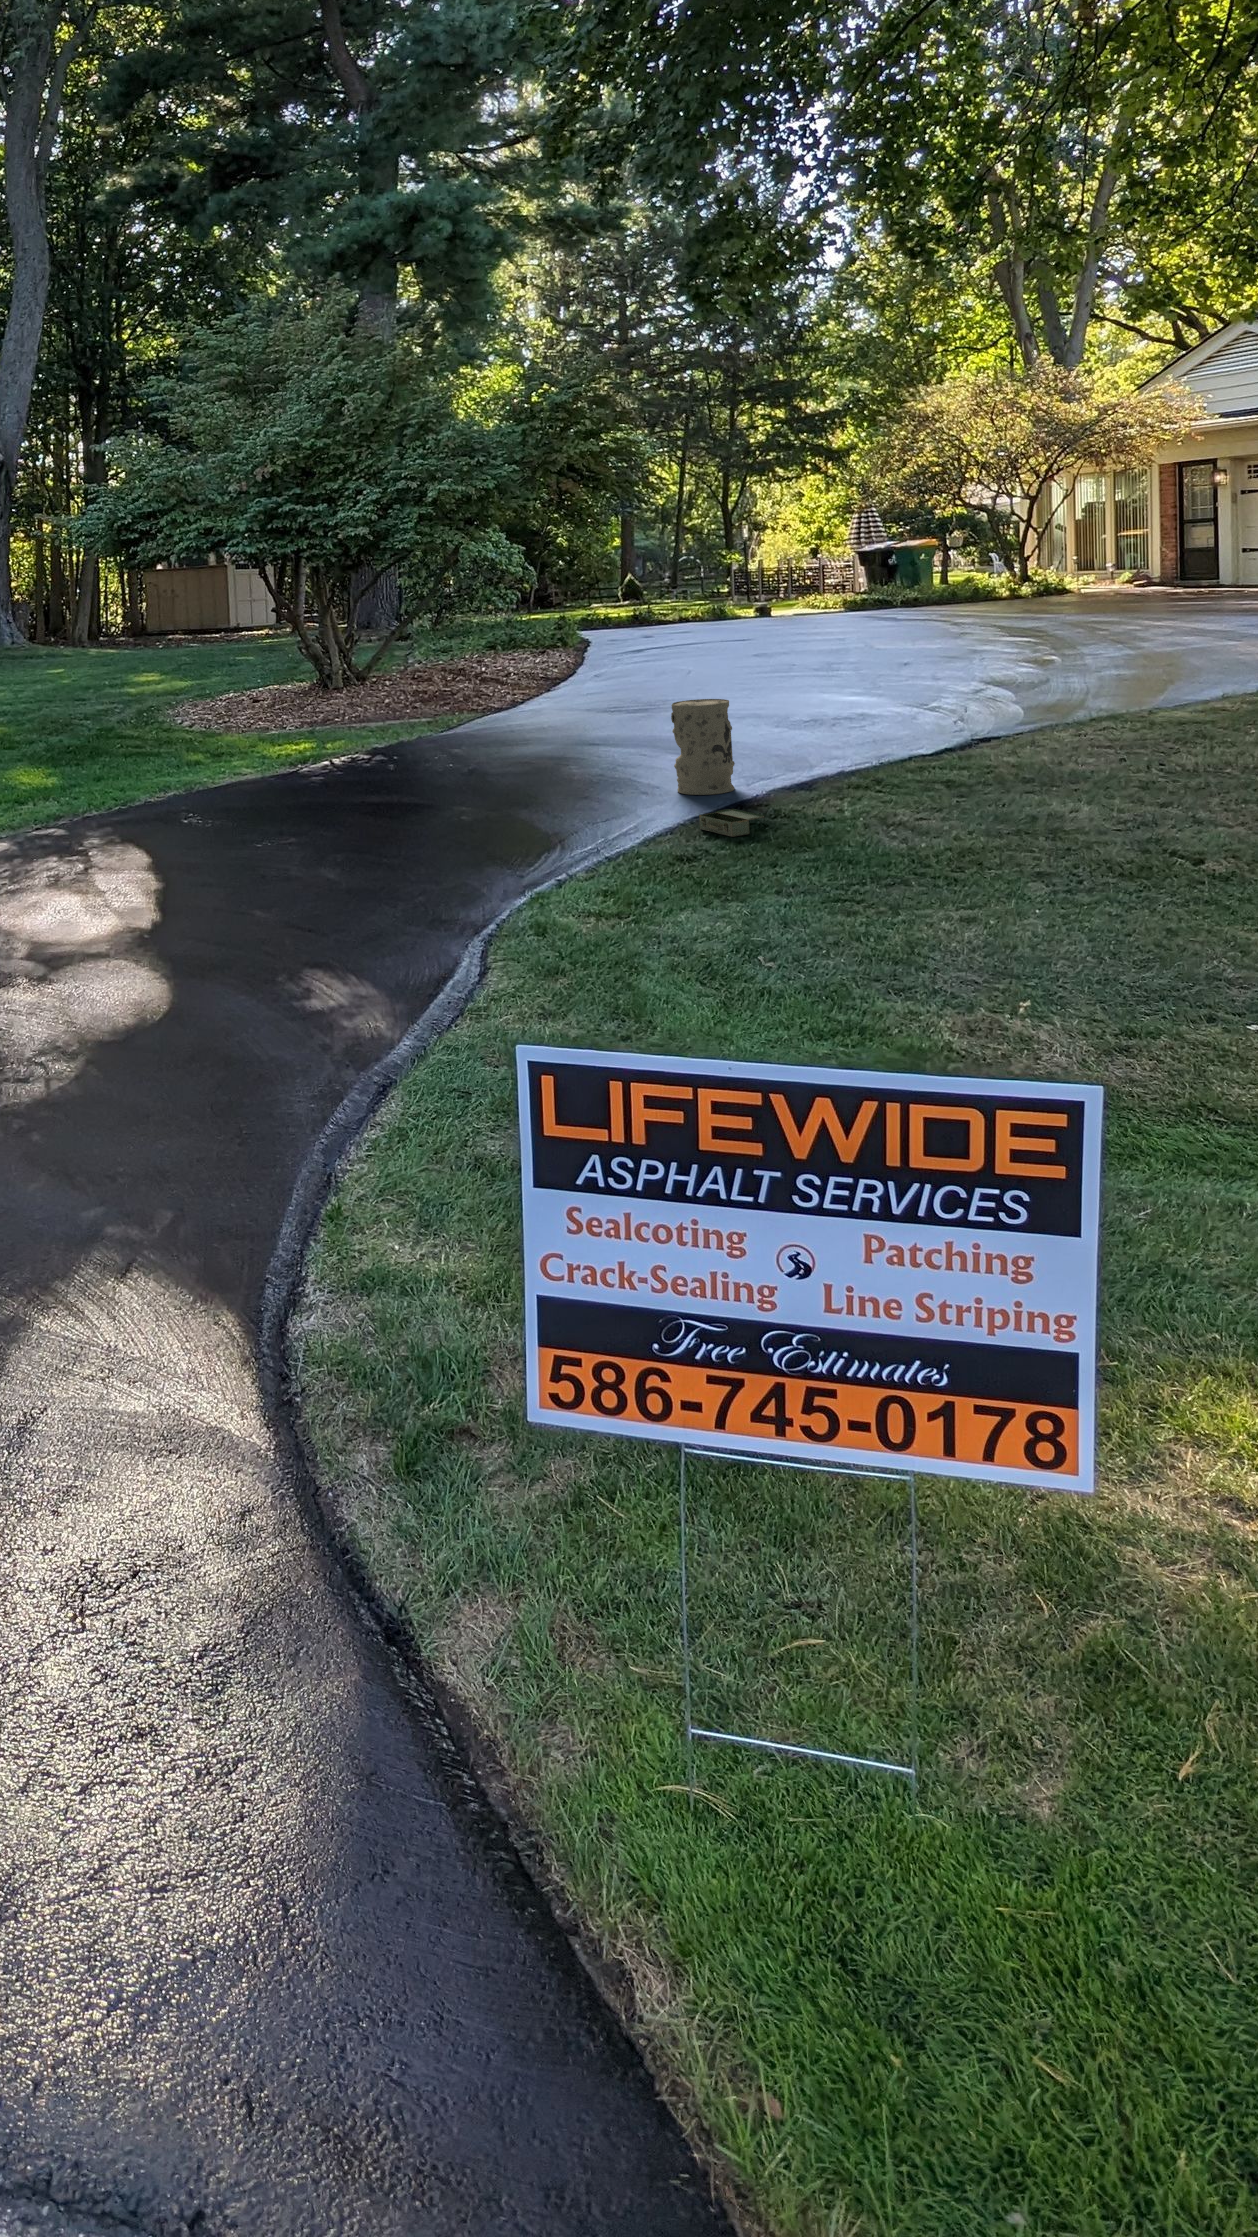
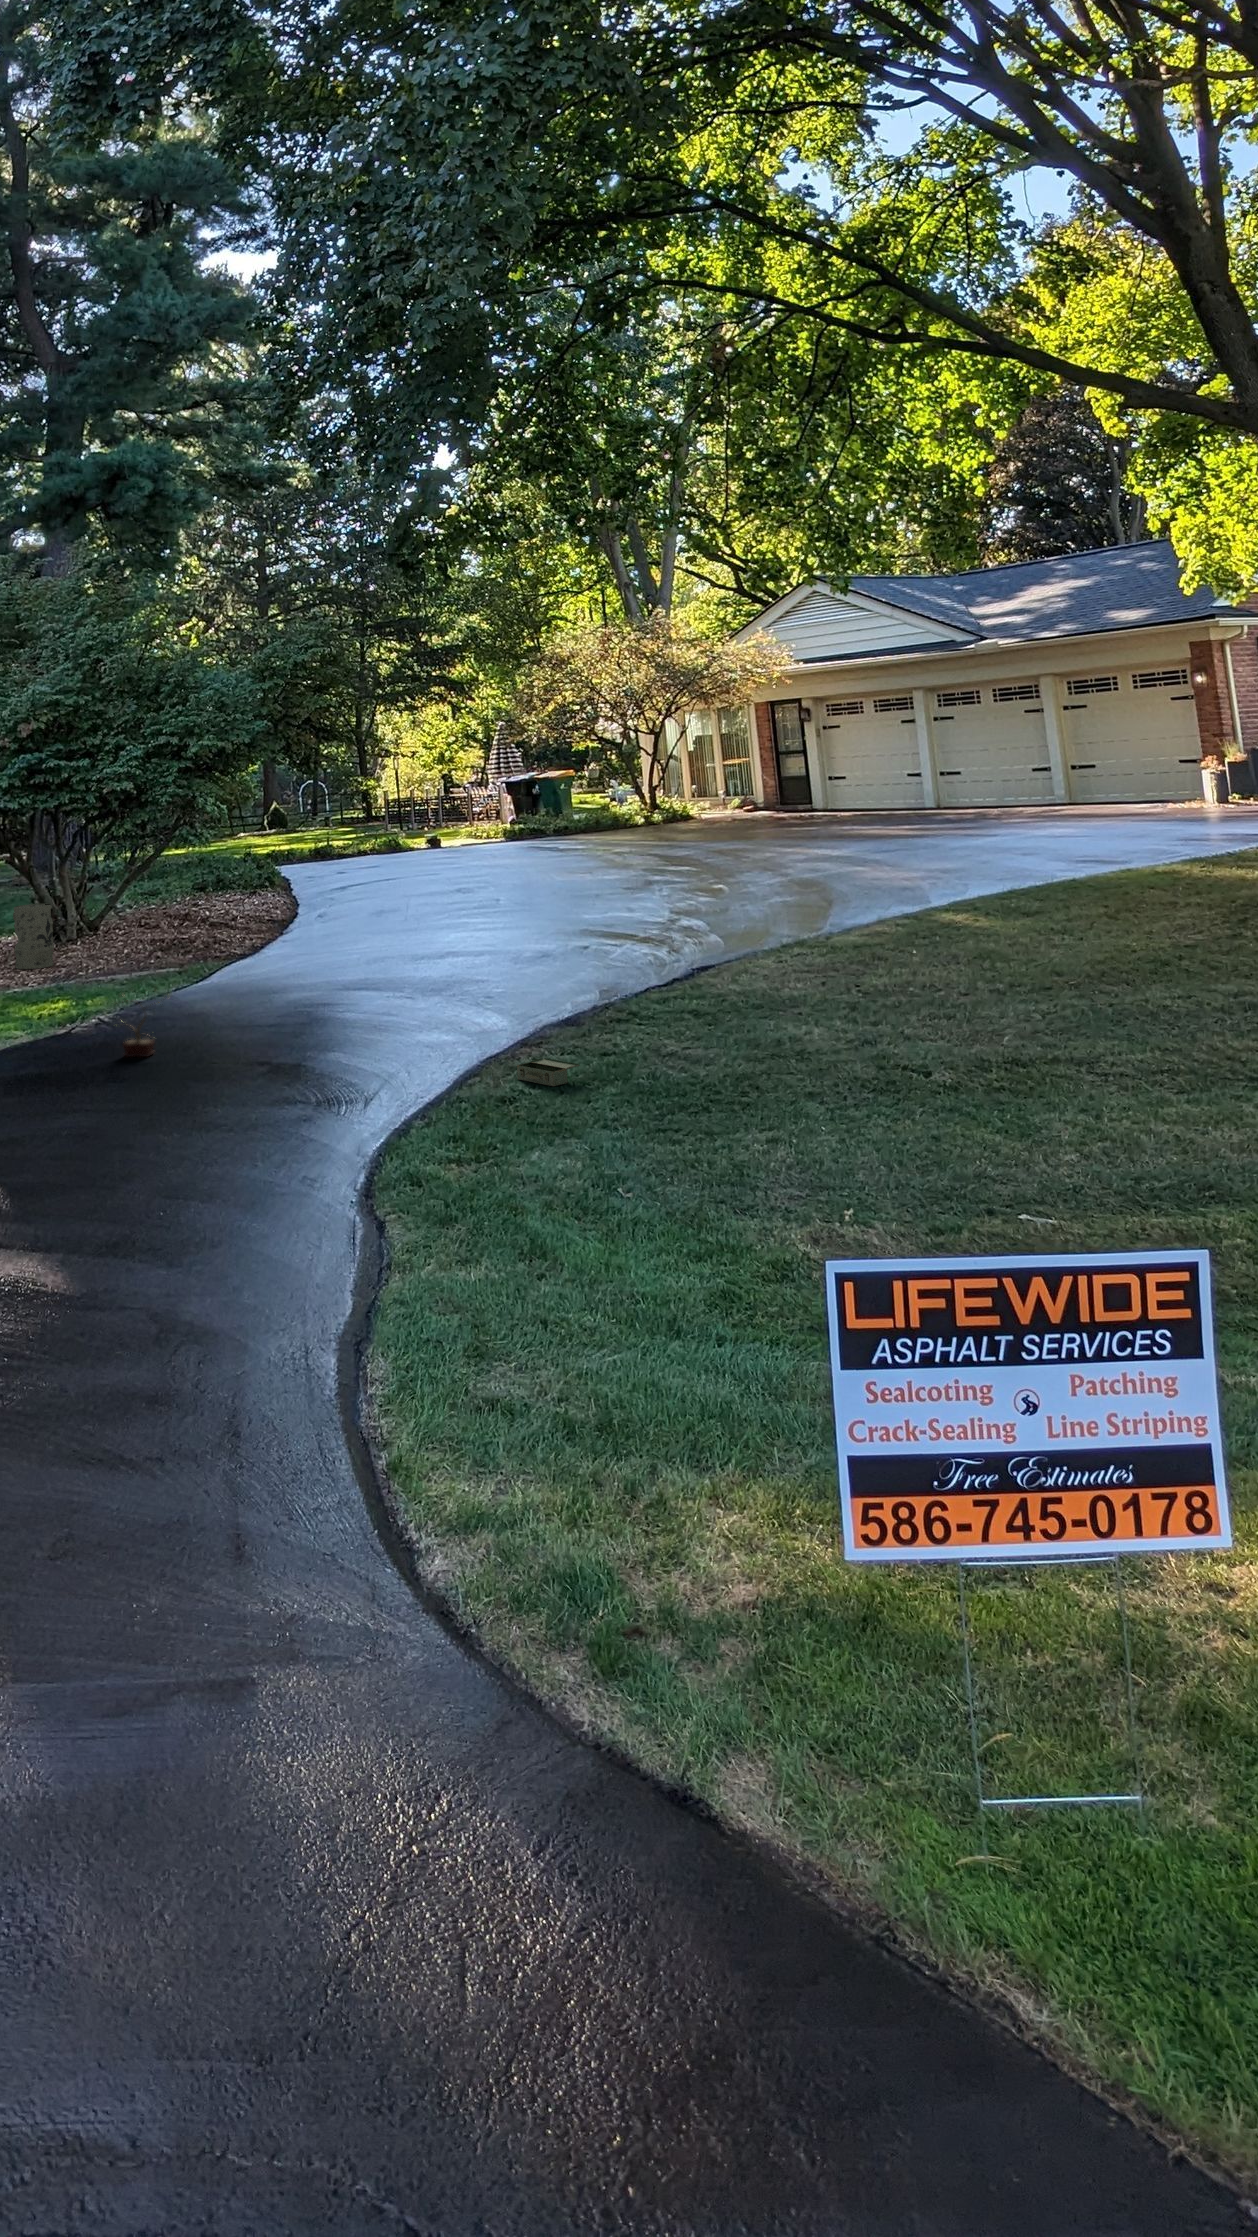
trash can: present [671,699,735,795] -> present [13,904,54,969]
potted plant: none [331,724,386,799] -> present [114,989,165,1057]

